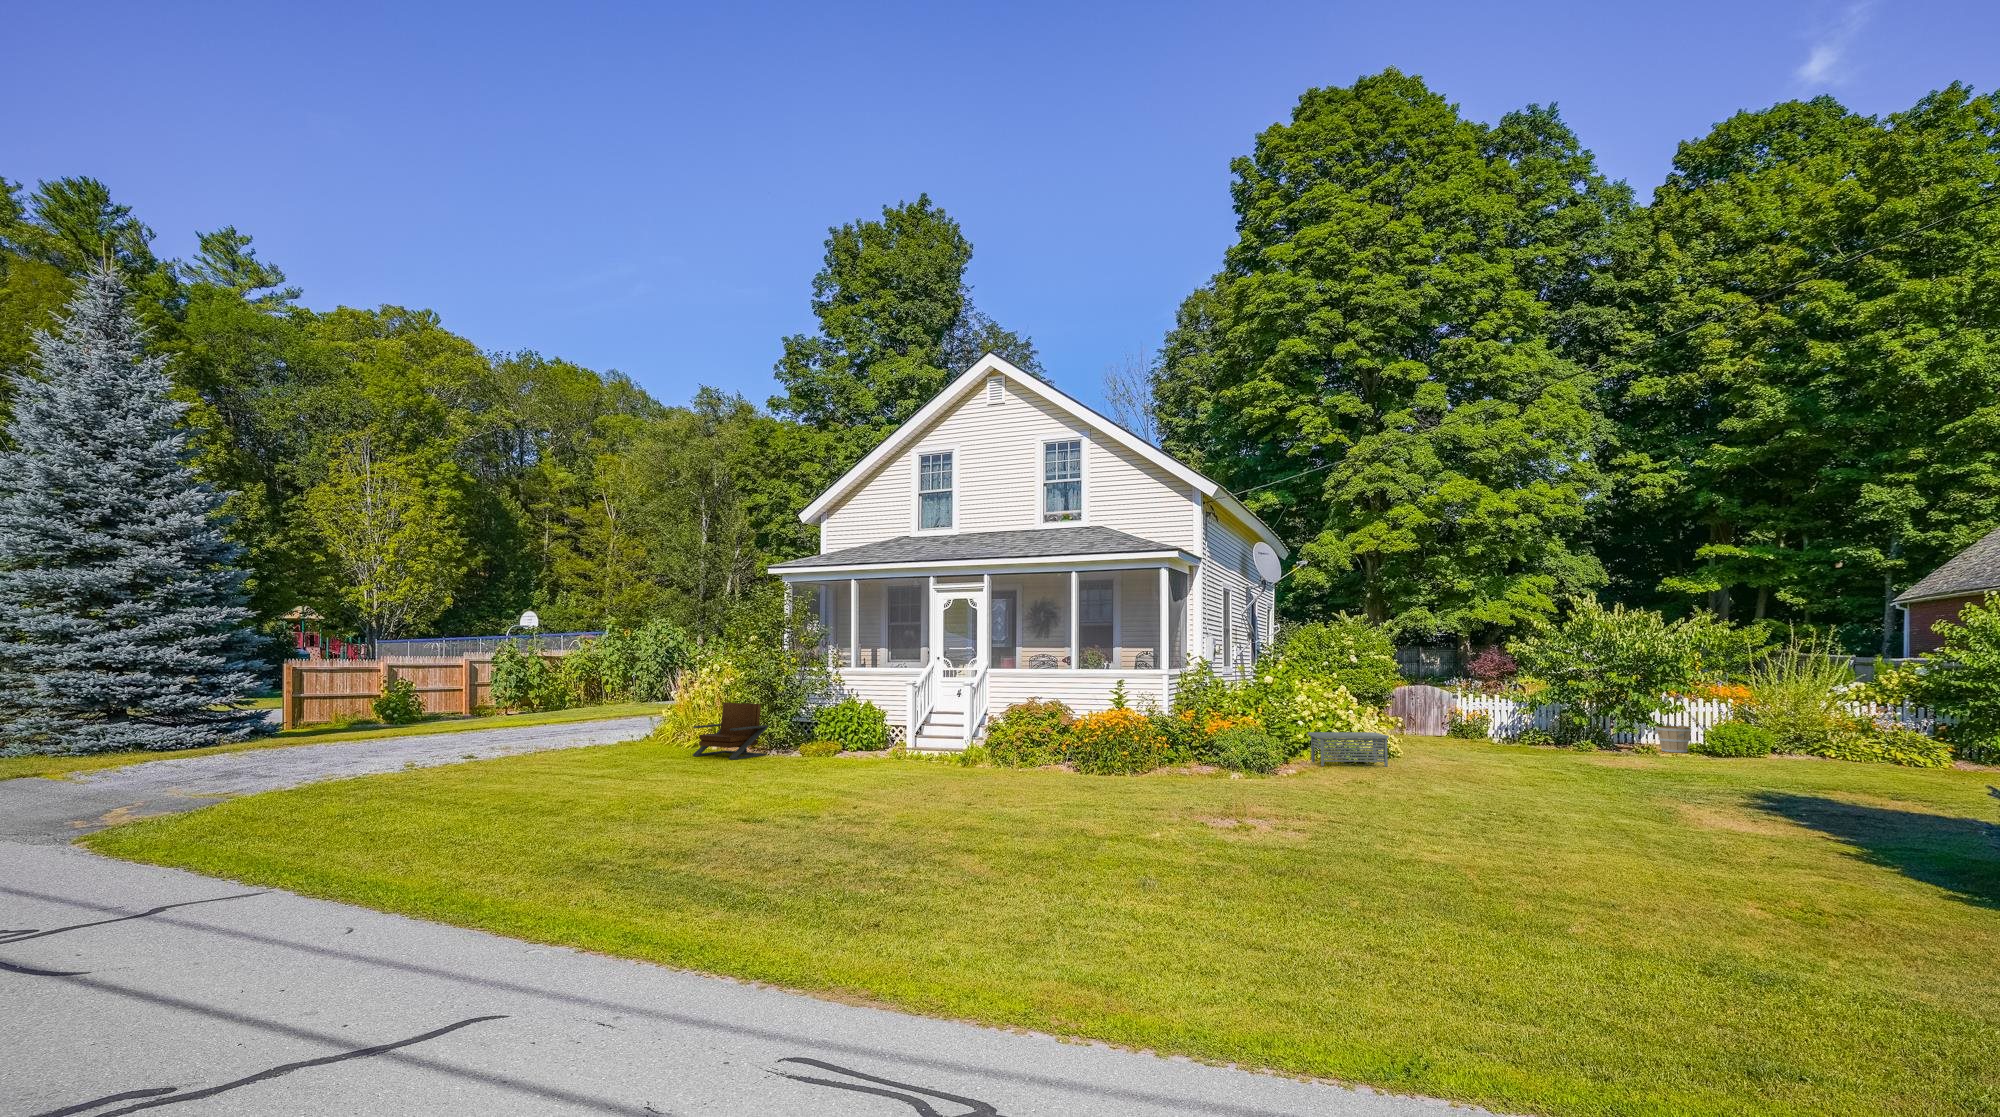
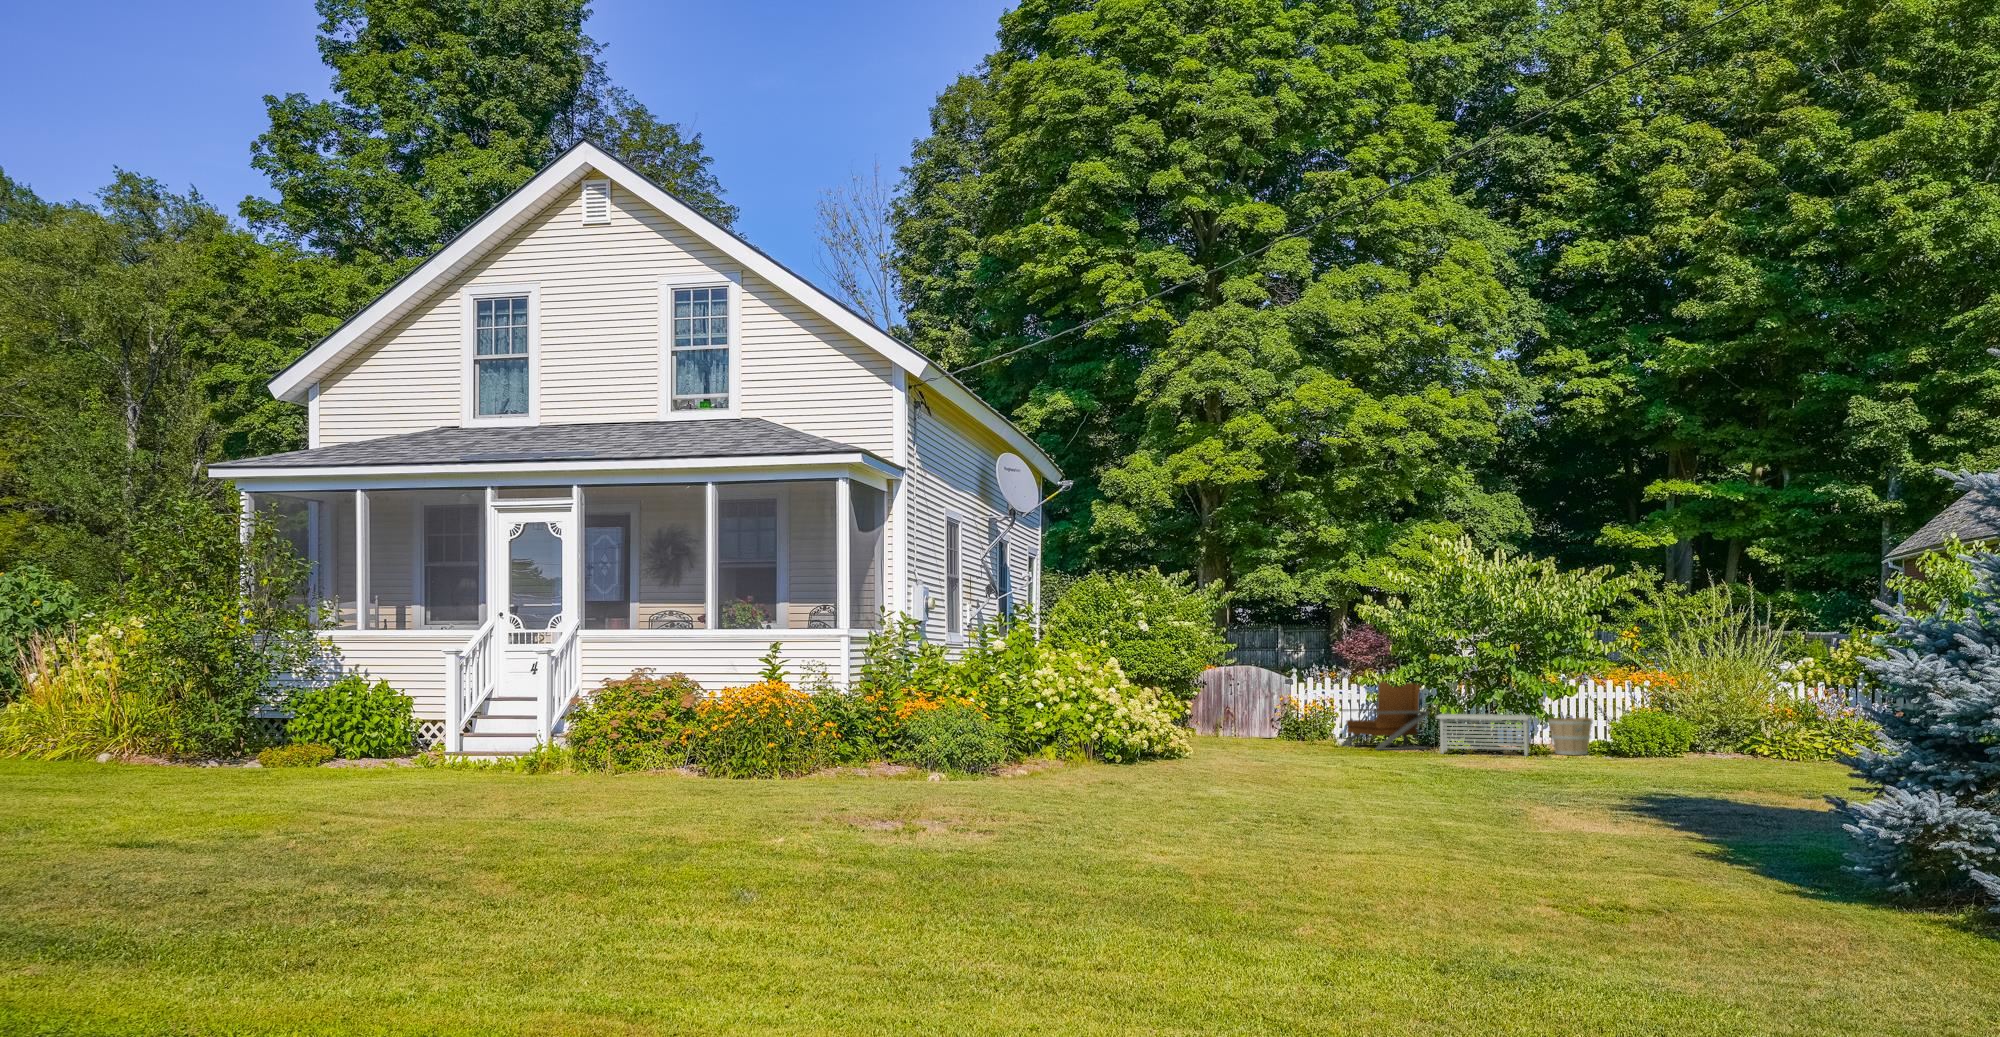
lounge chair: present [693,702,768,760] -> present [1341,682,1429,750]
storage bench: present [1308,732,1389,766] -> present [1436,714,1530,755]

